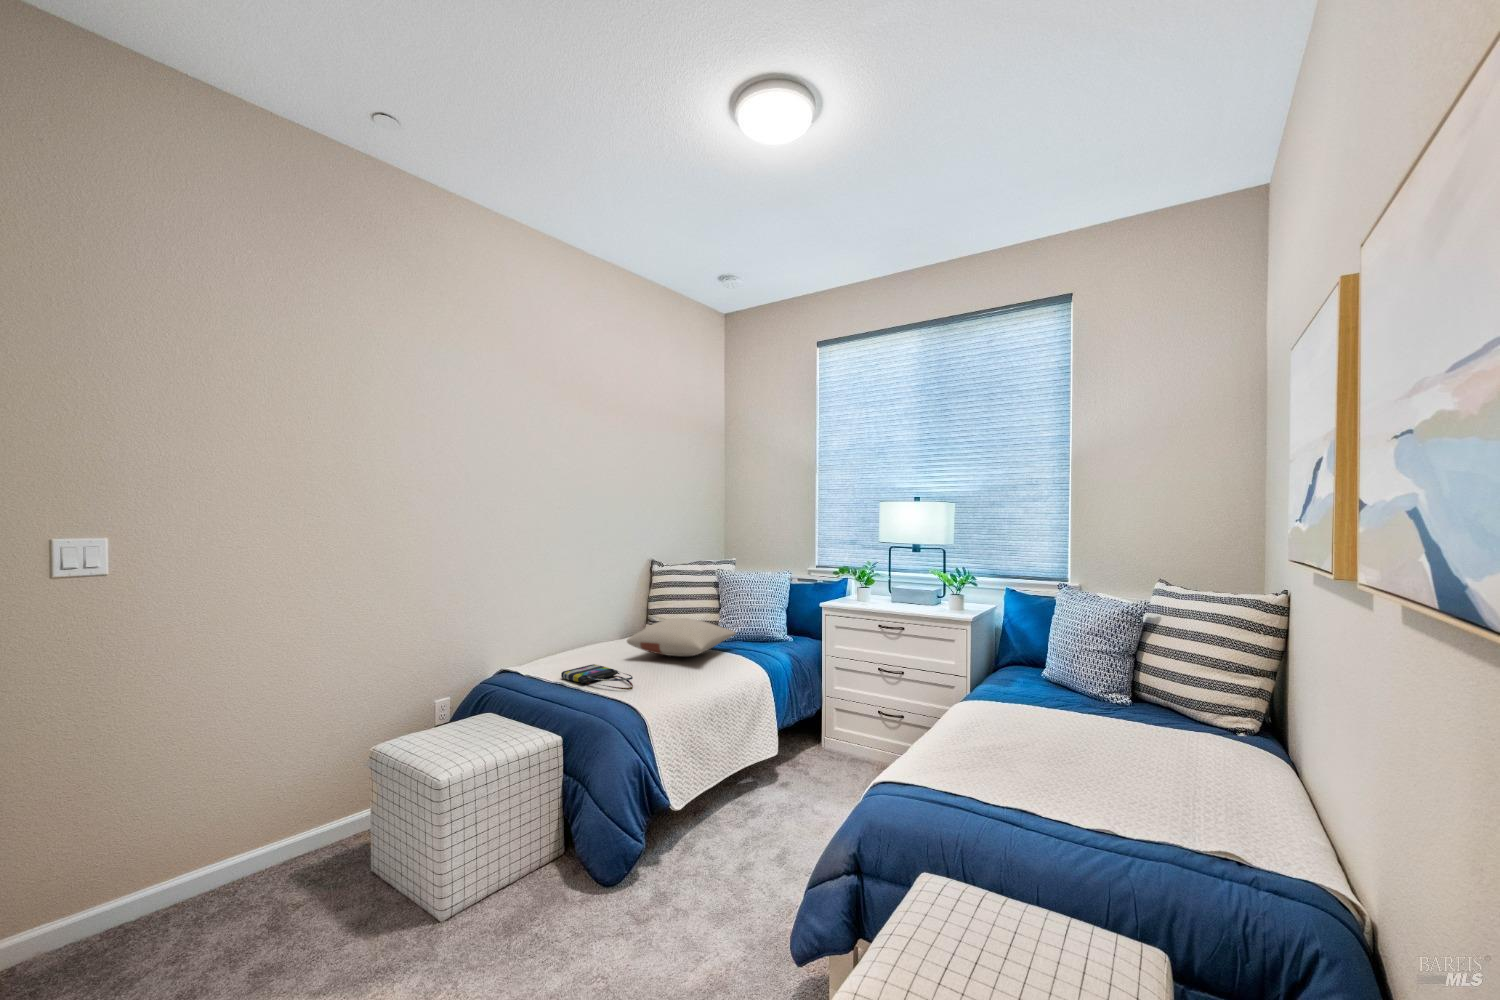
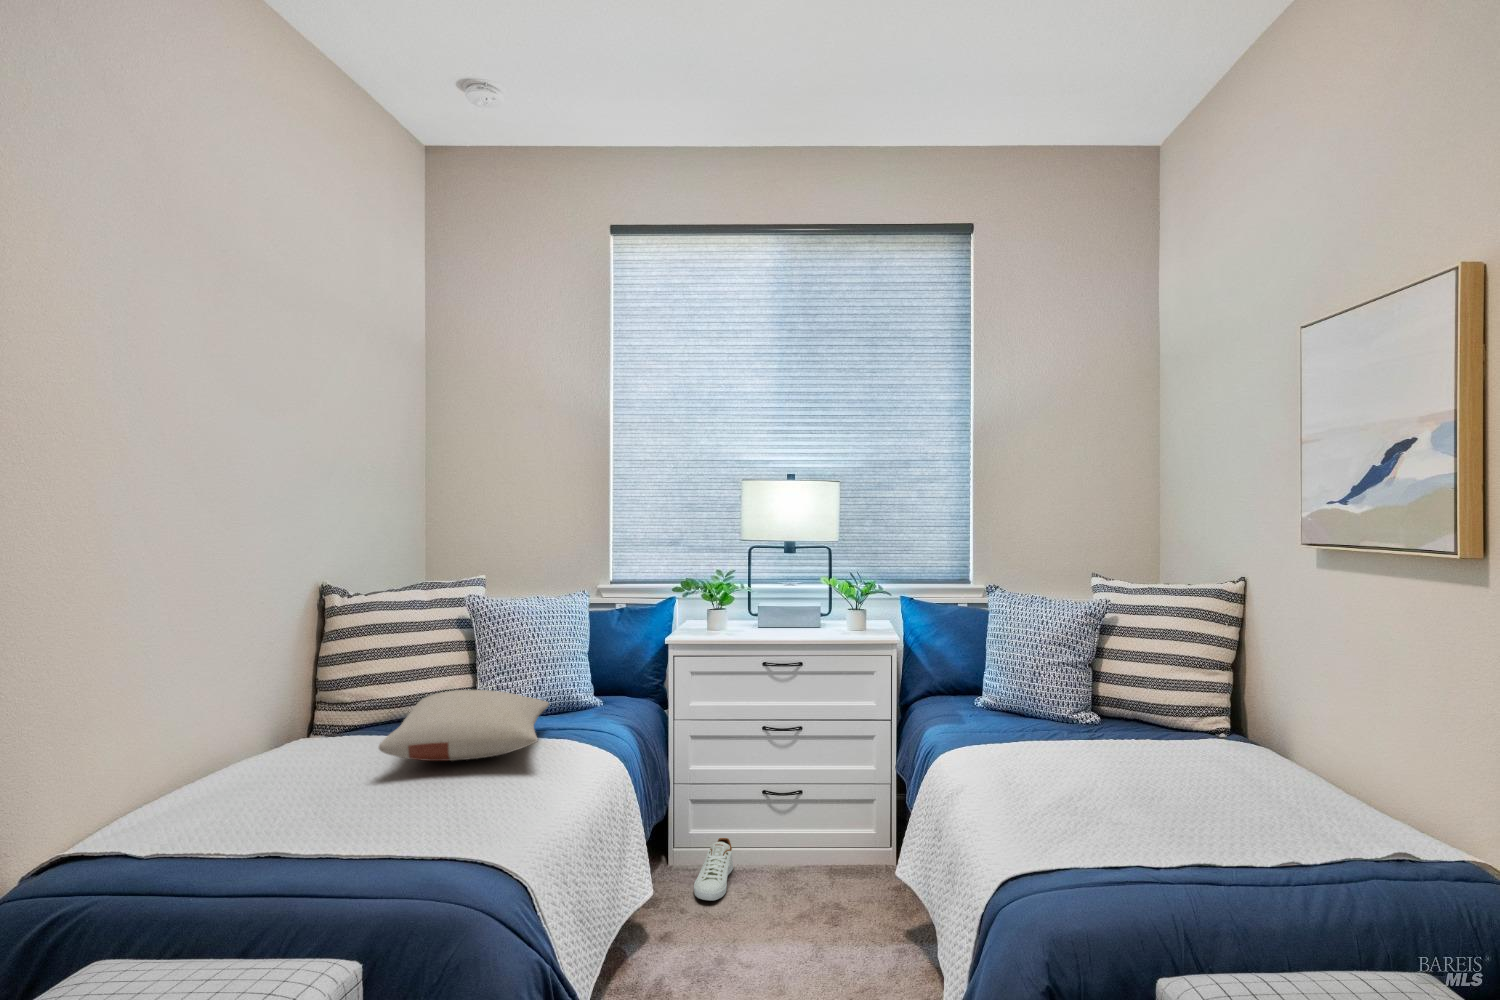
tote bag: present [561,664,633,690] -> none [289,803,462,846]
shoe: none [813,739,853,776] -> present [694,838,733,901]

